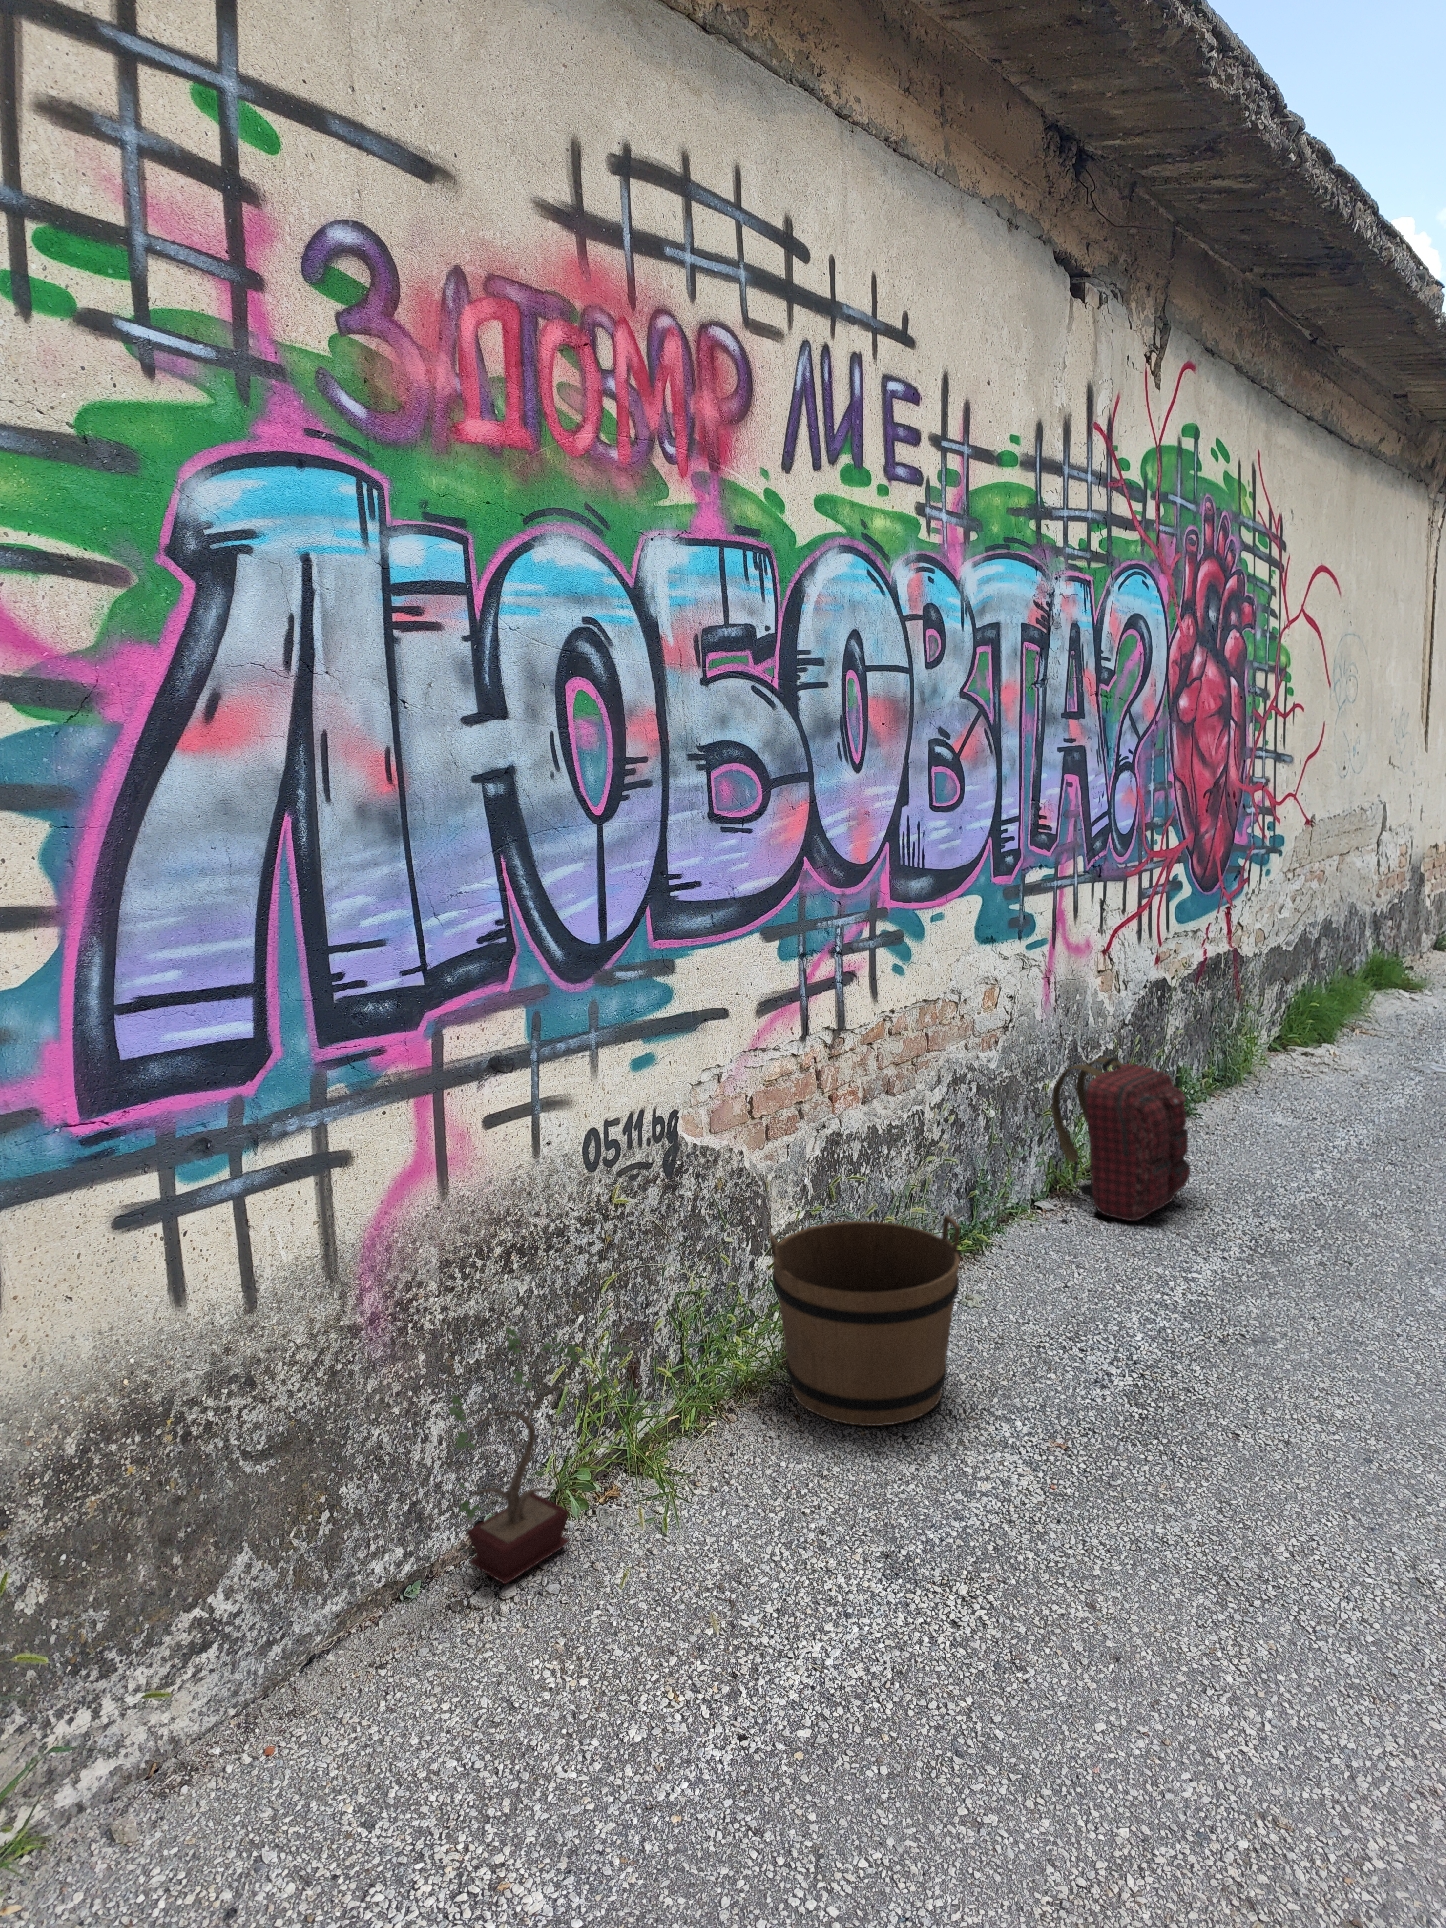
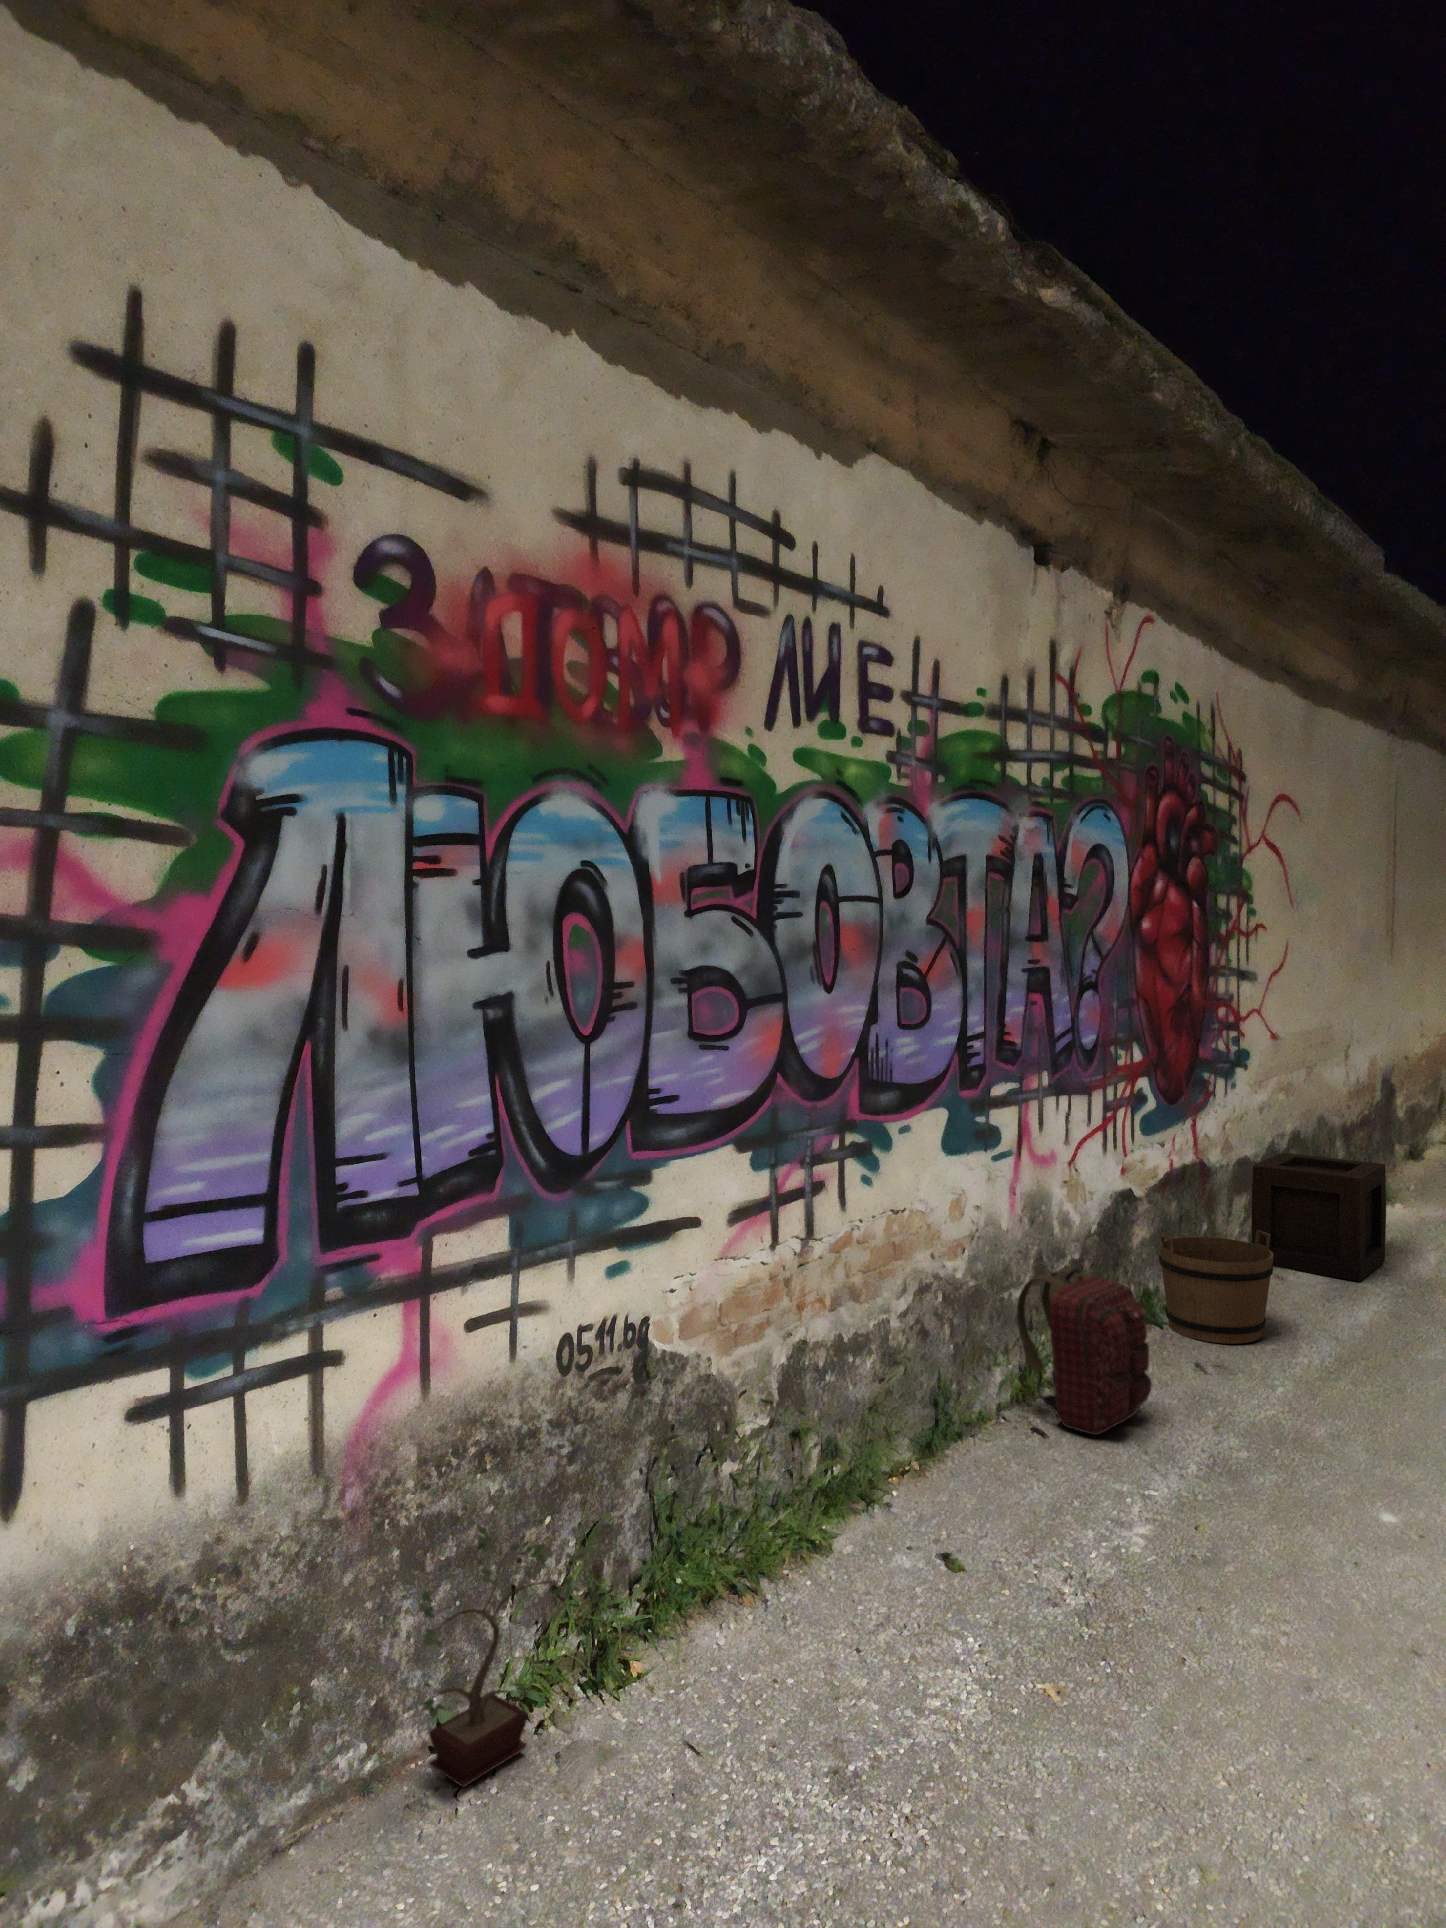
wooden crate: none [1281,941,1420,1066] -> present [1251,1153,1386,1281]
bucket: present [769,1215,960,1426] -> present [1159,1230,1274,1344]

